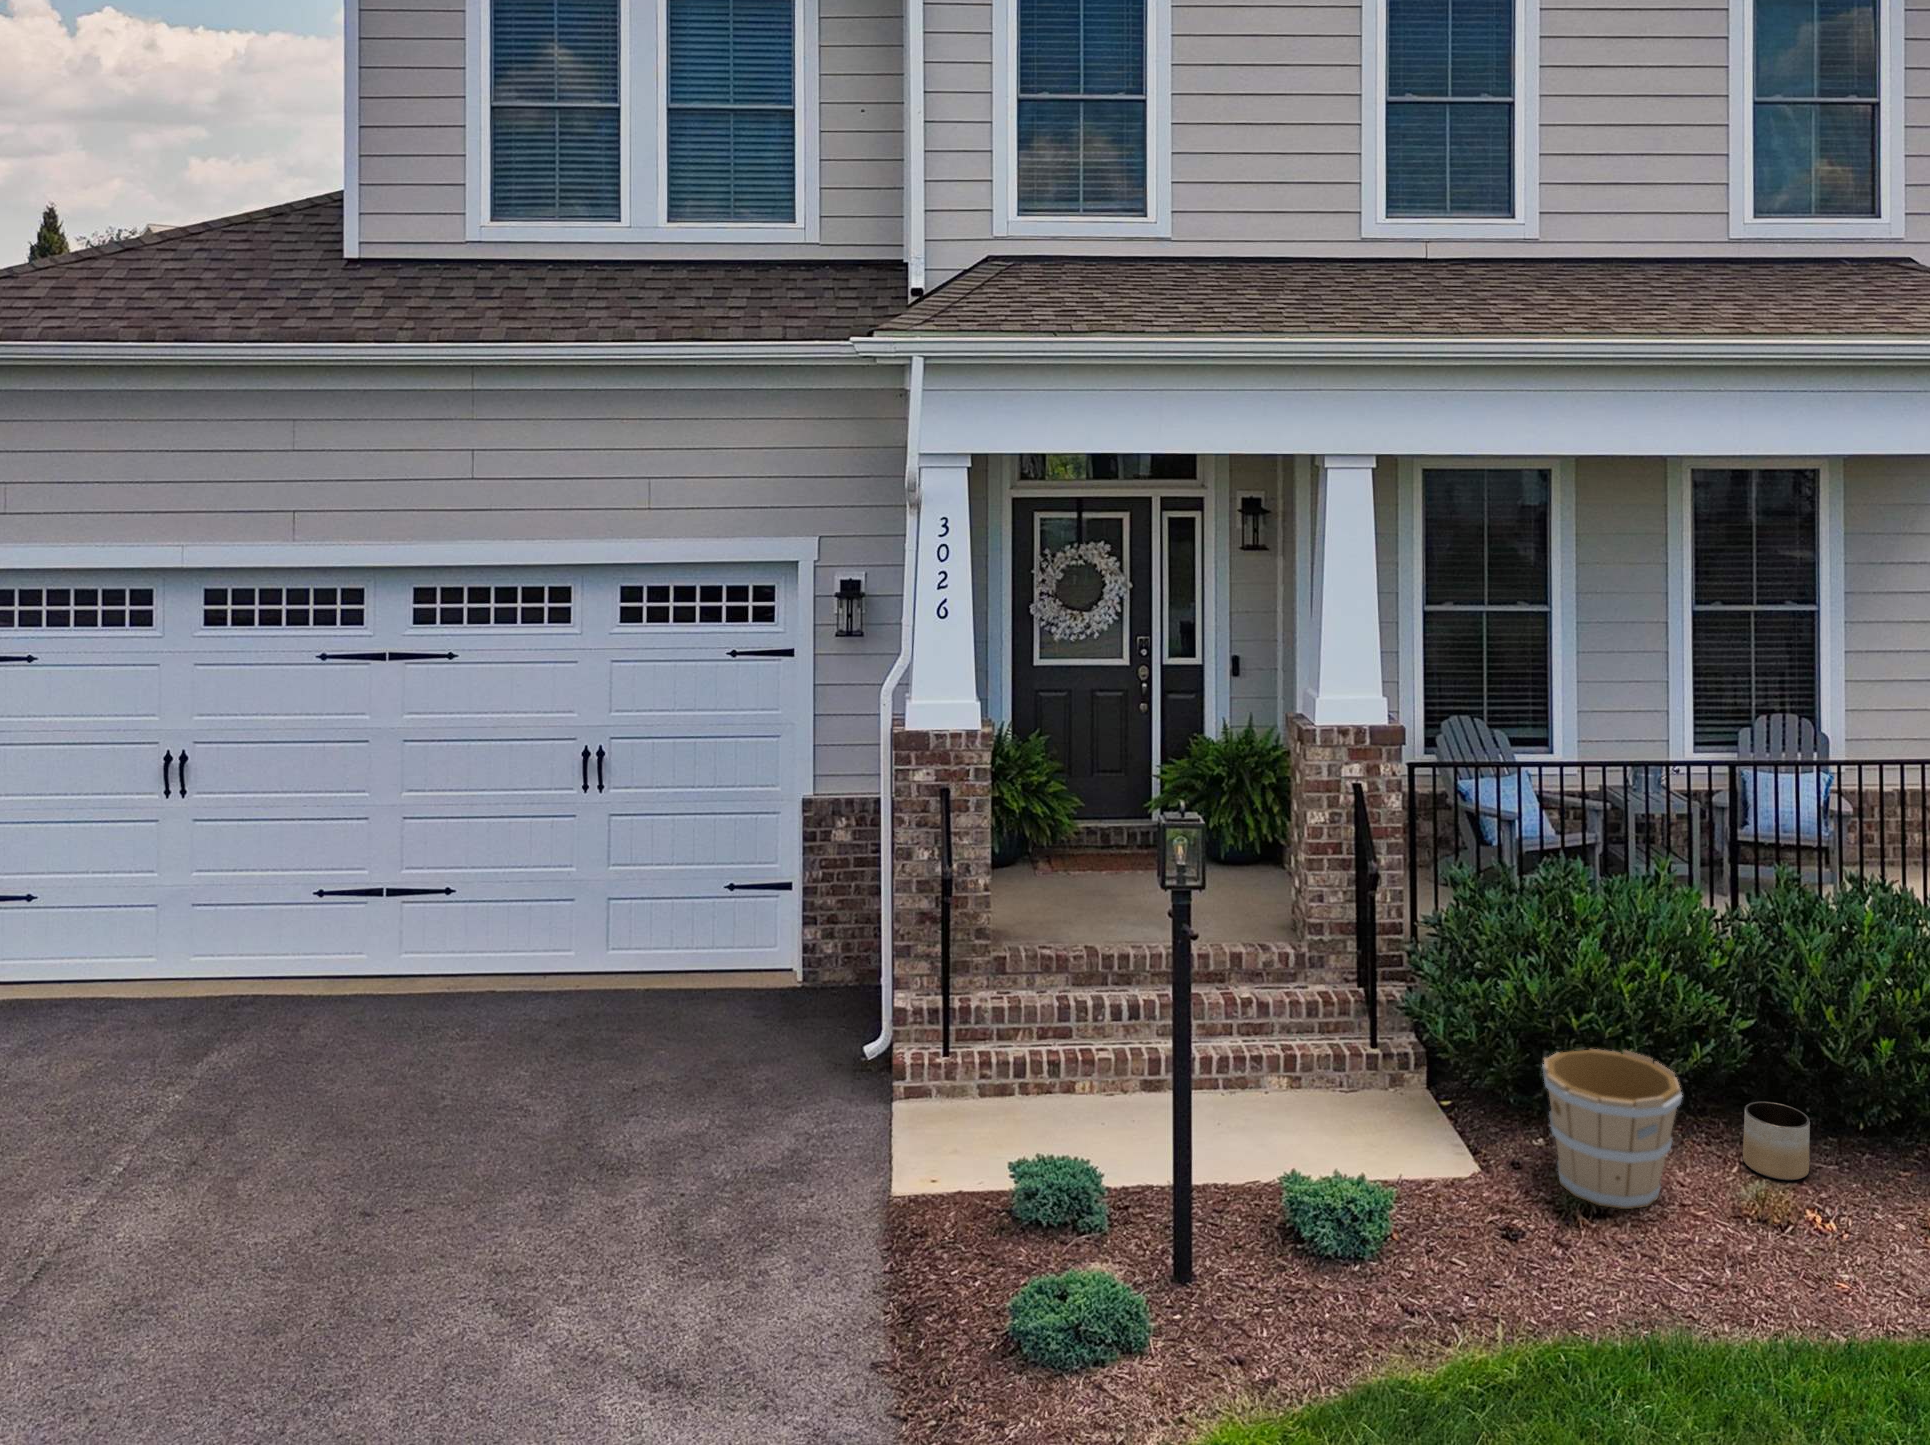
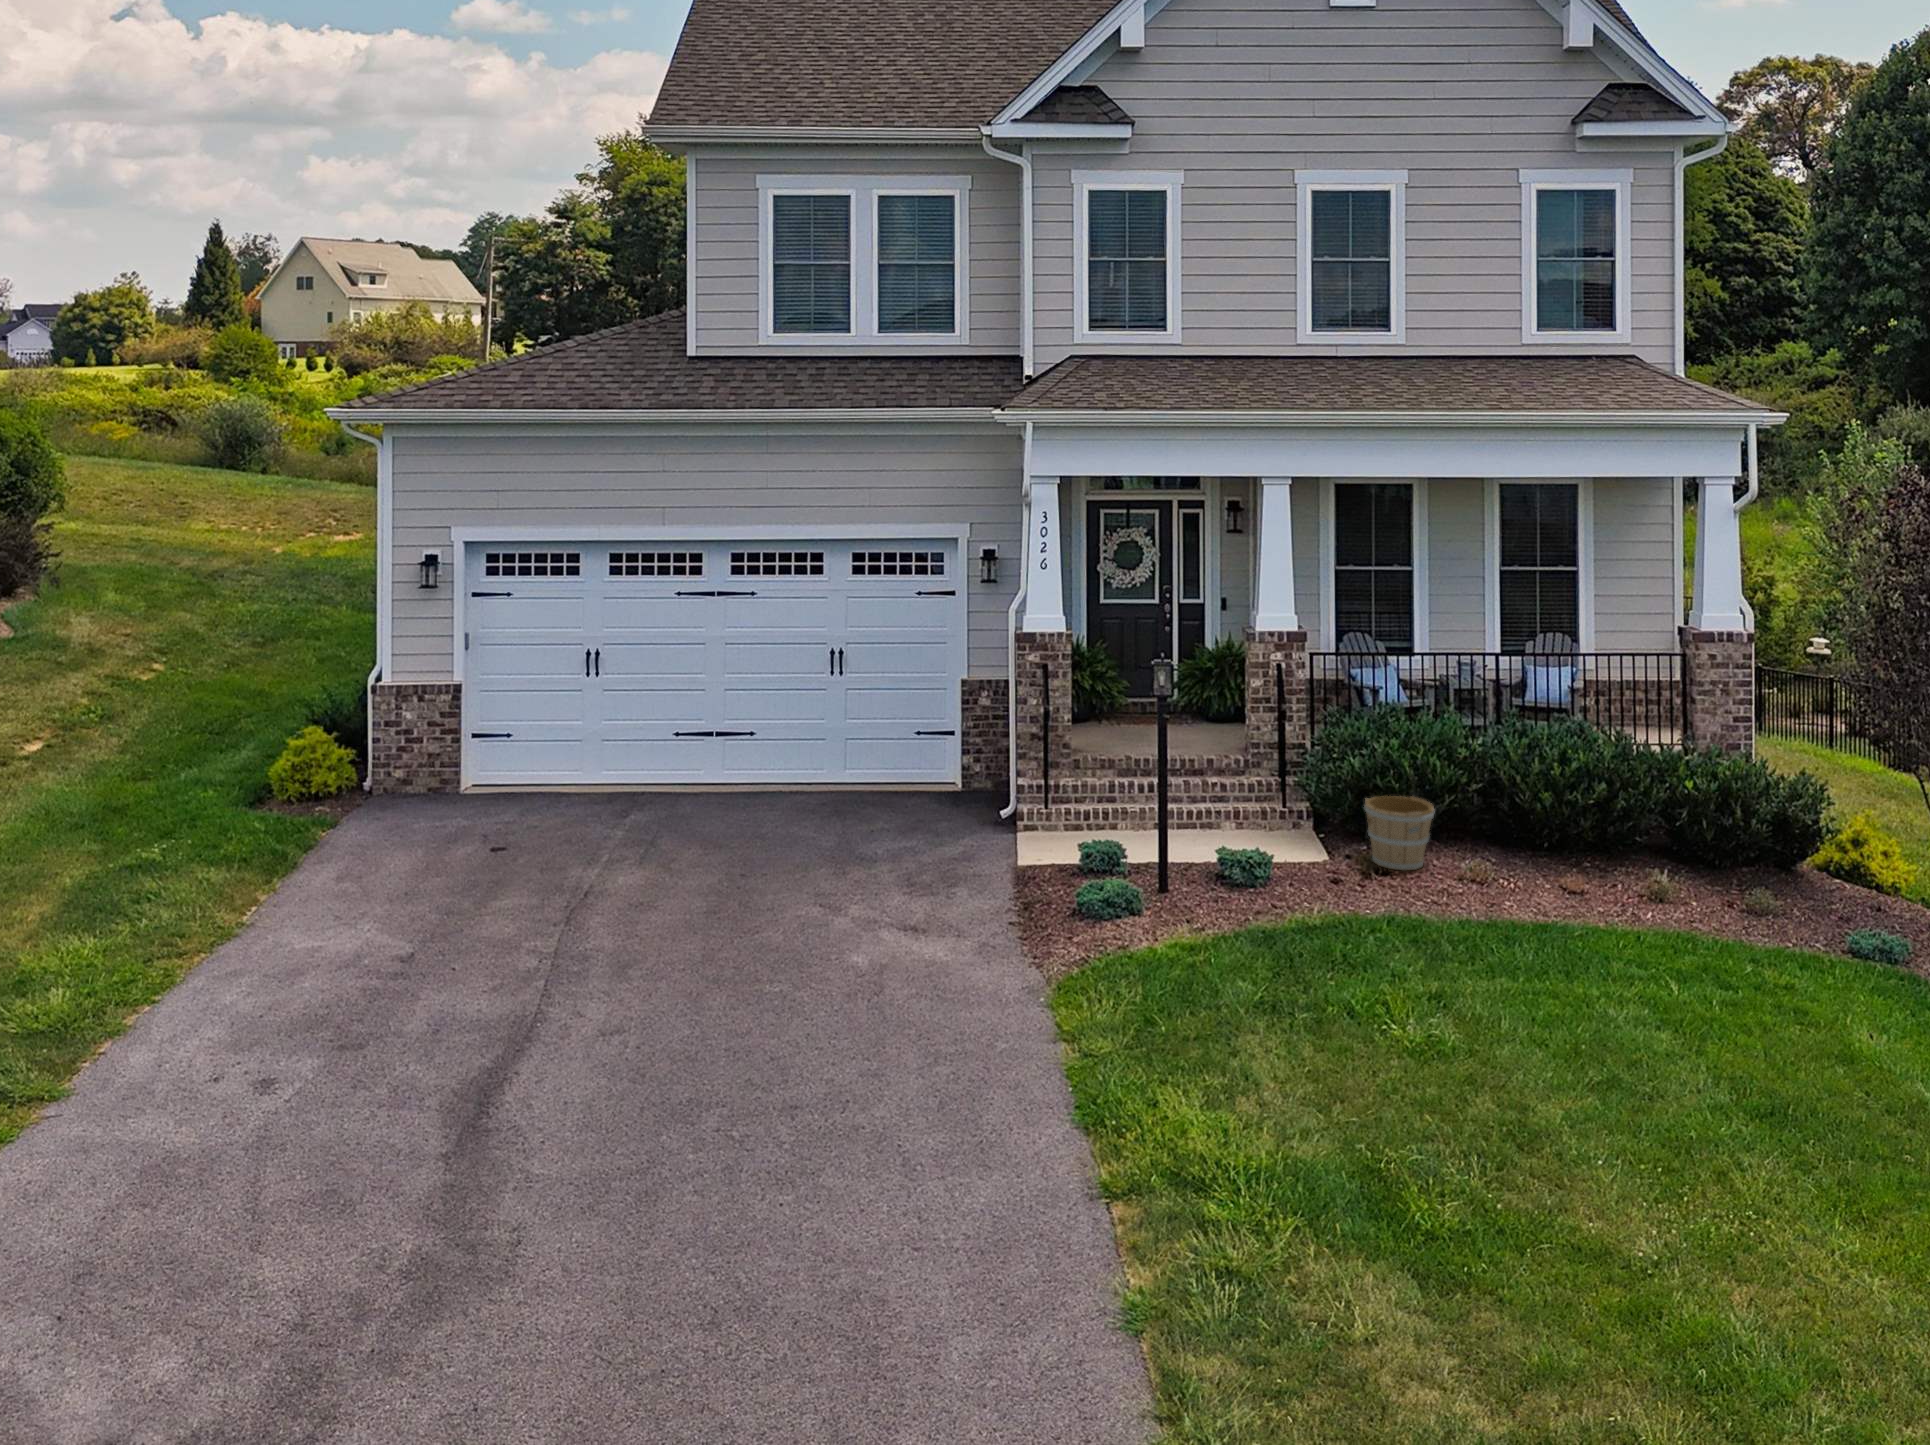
planter: present [1743,1102,1810,1180] -> none [1474,826,1508,863]

